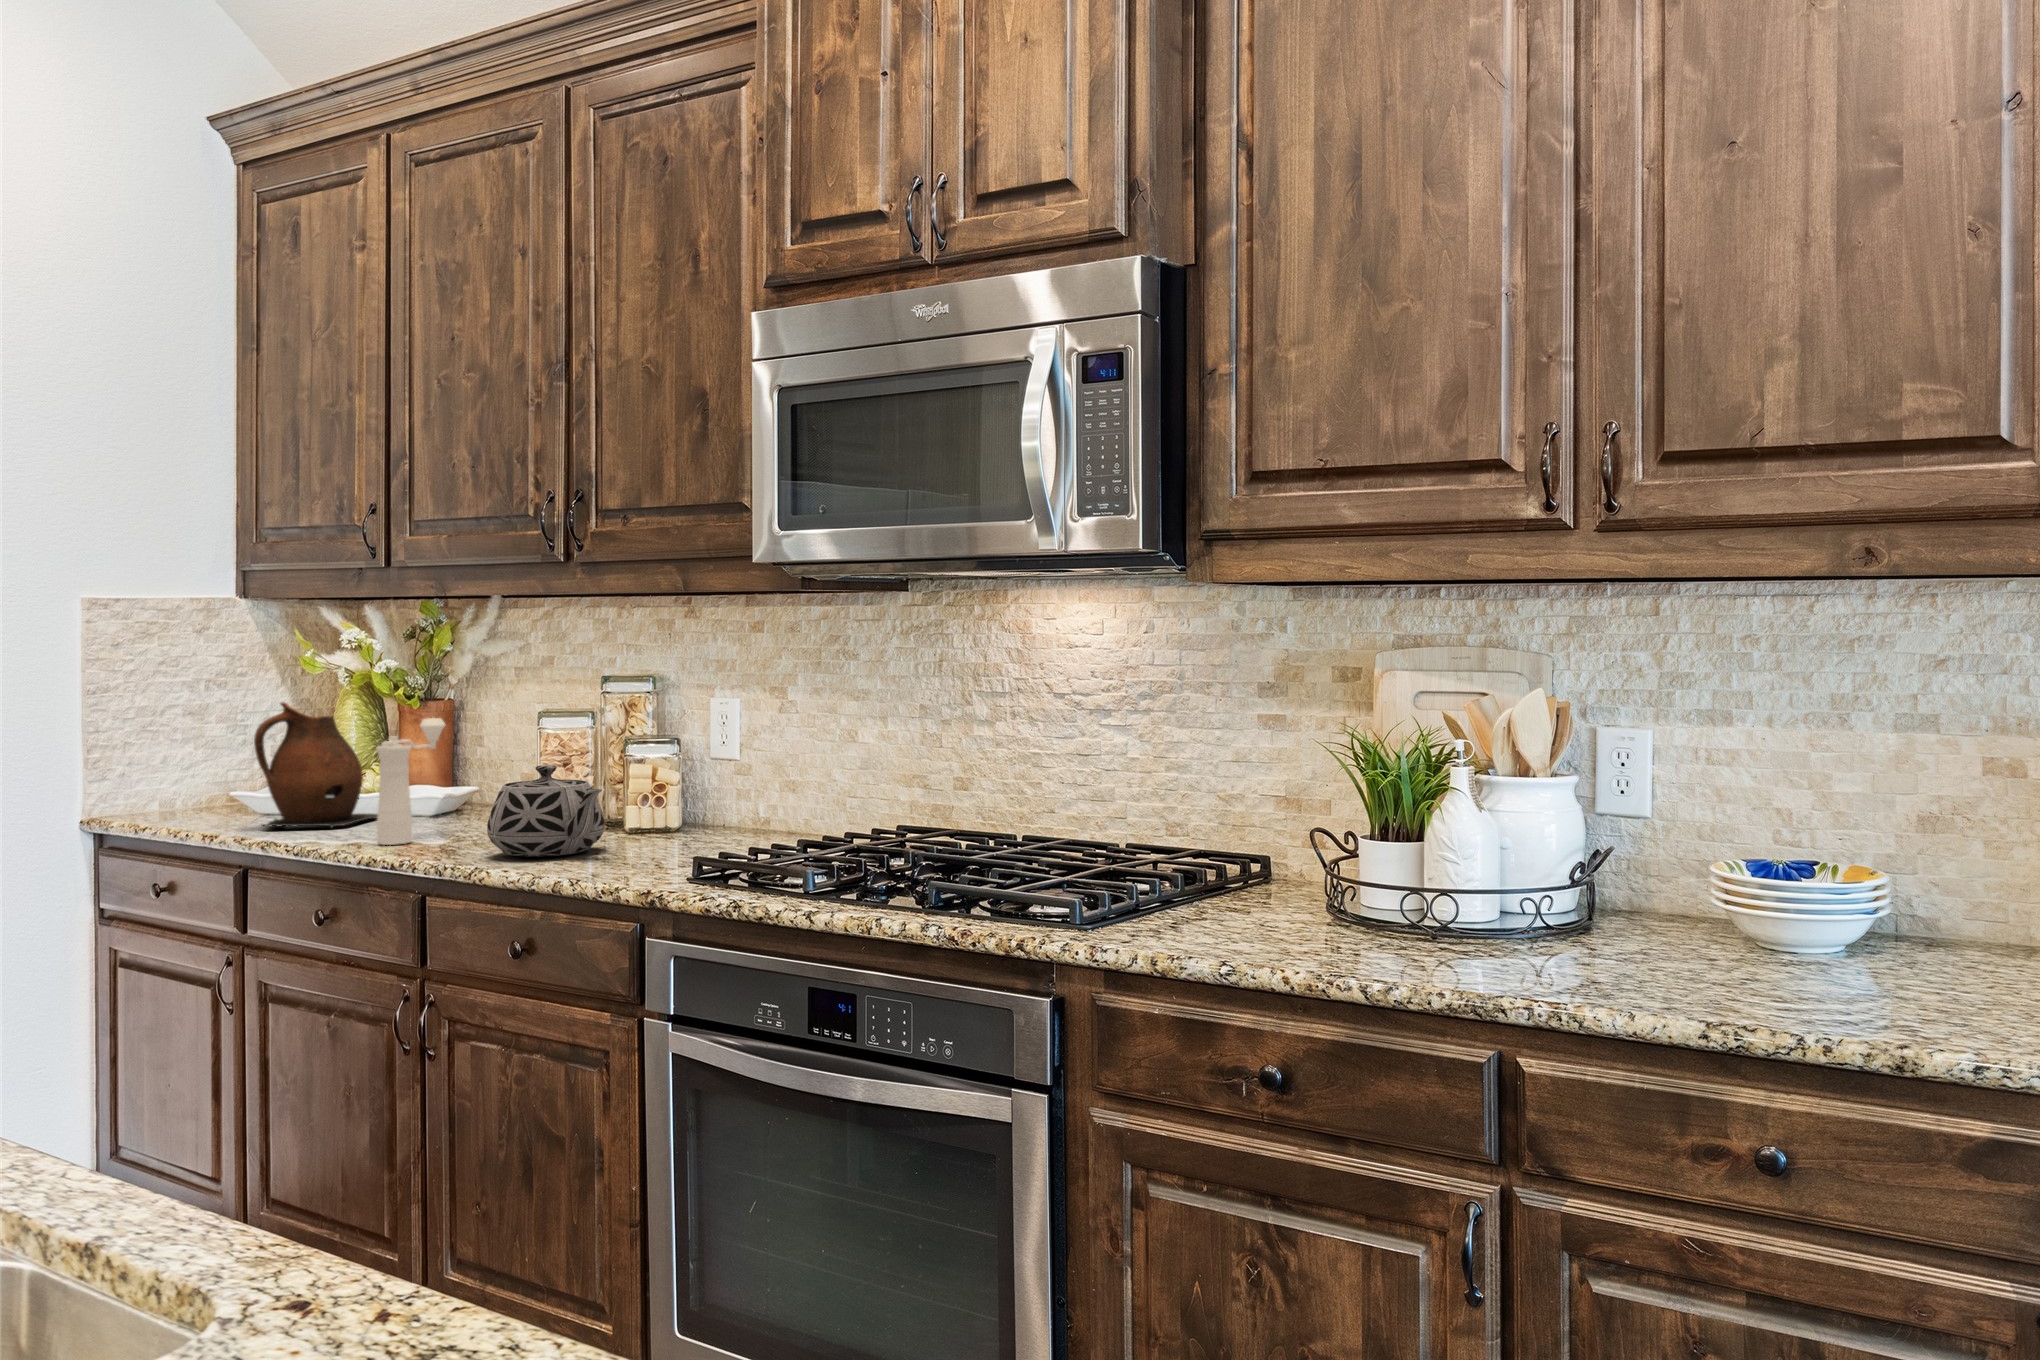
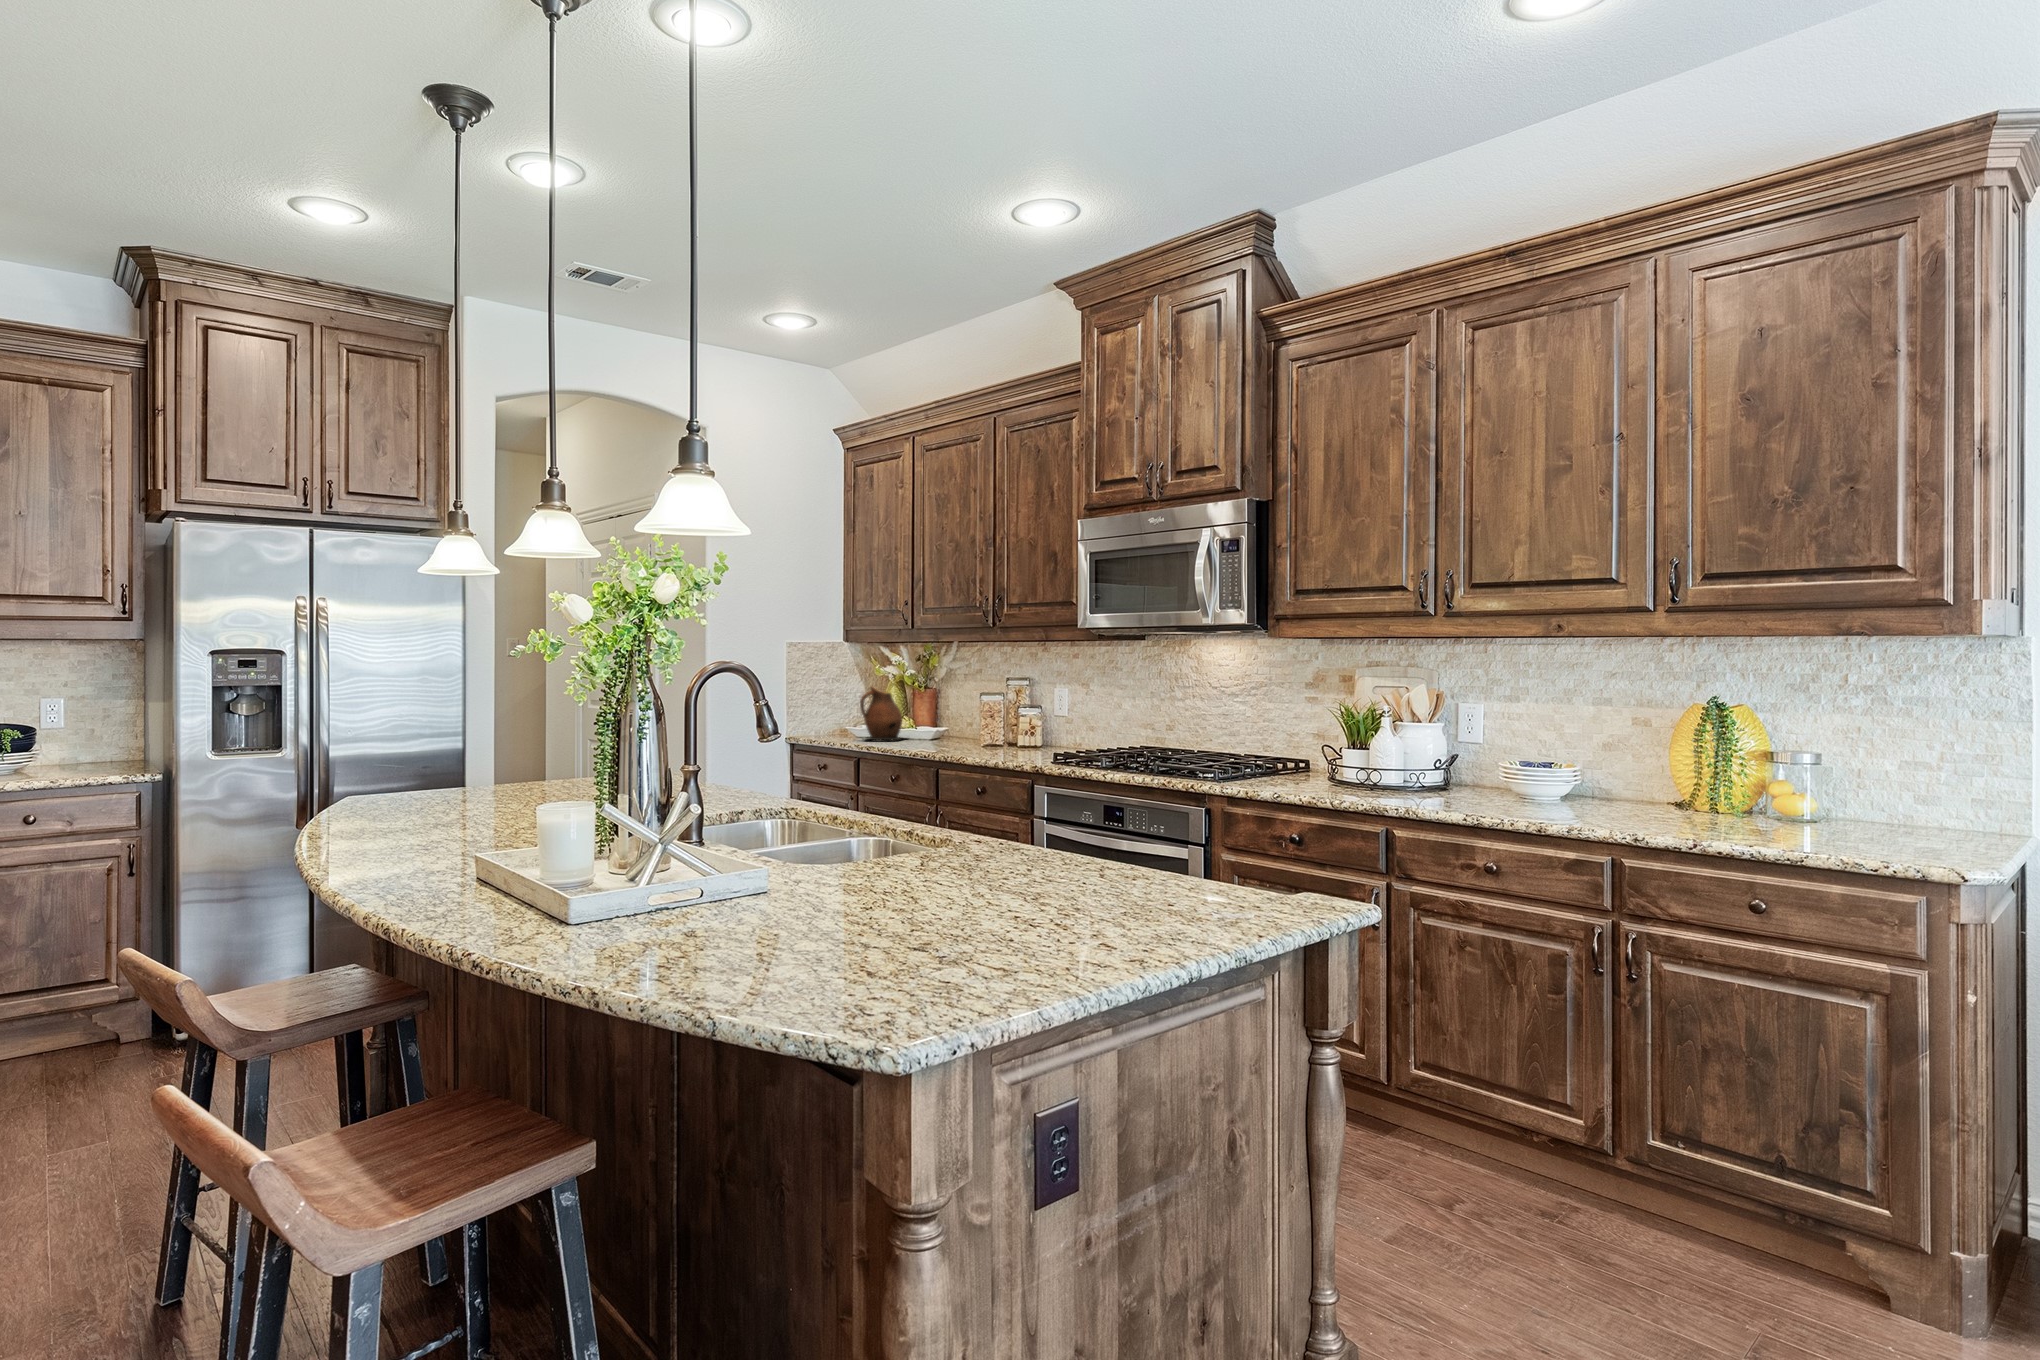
pepper mill: present [376,718,445,845] -> none [916,694,942,747]
teapot: present [487,765,605,857] -> none [965,713,1014,752]

